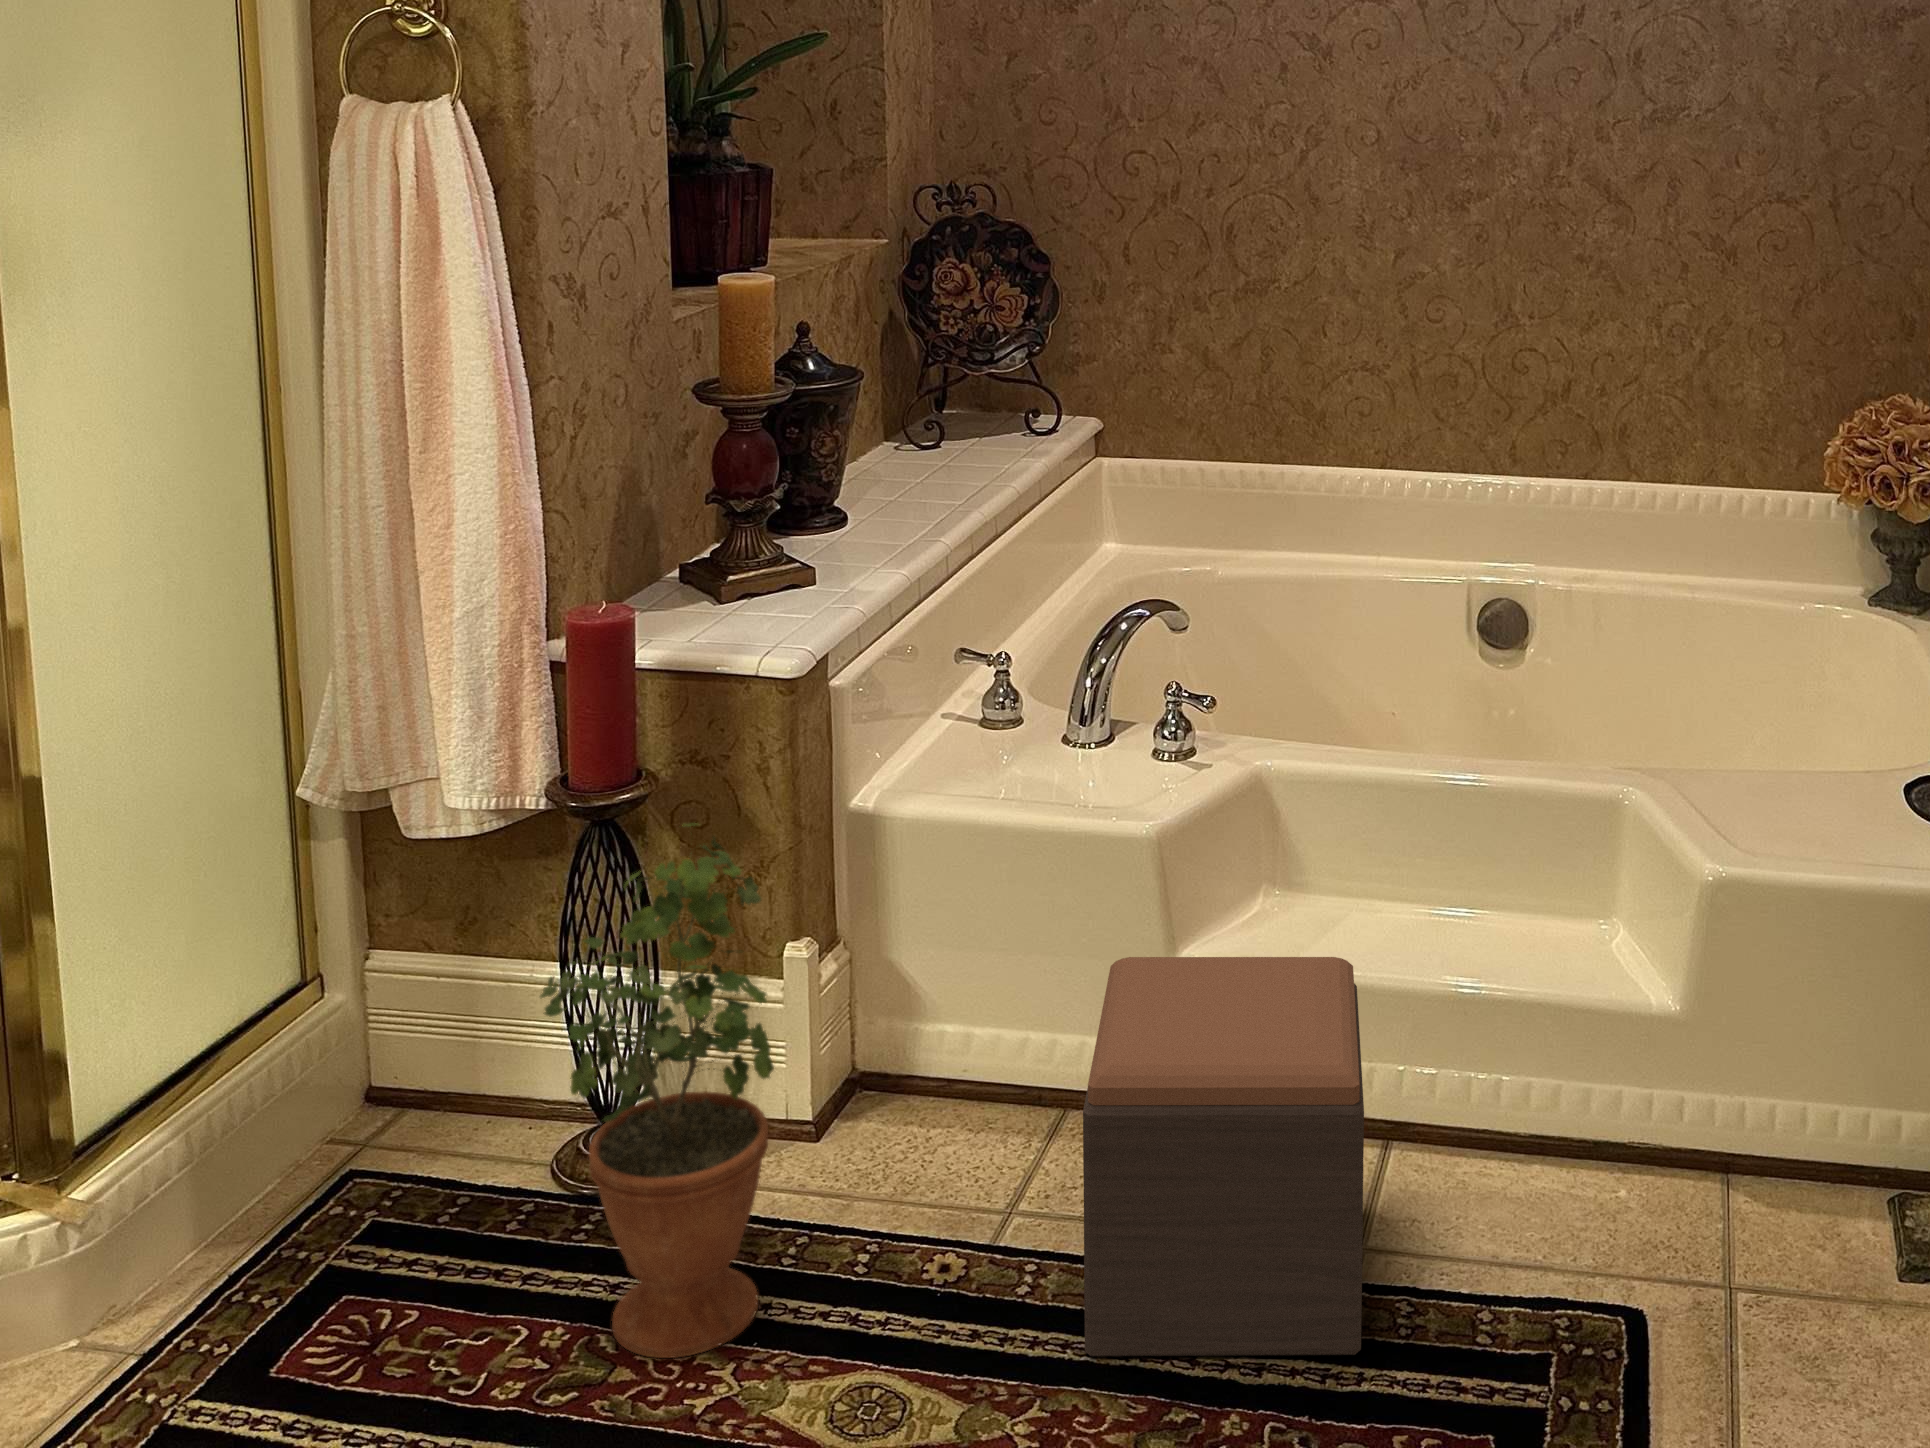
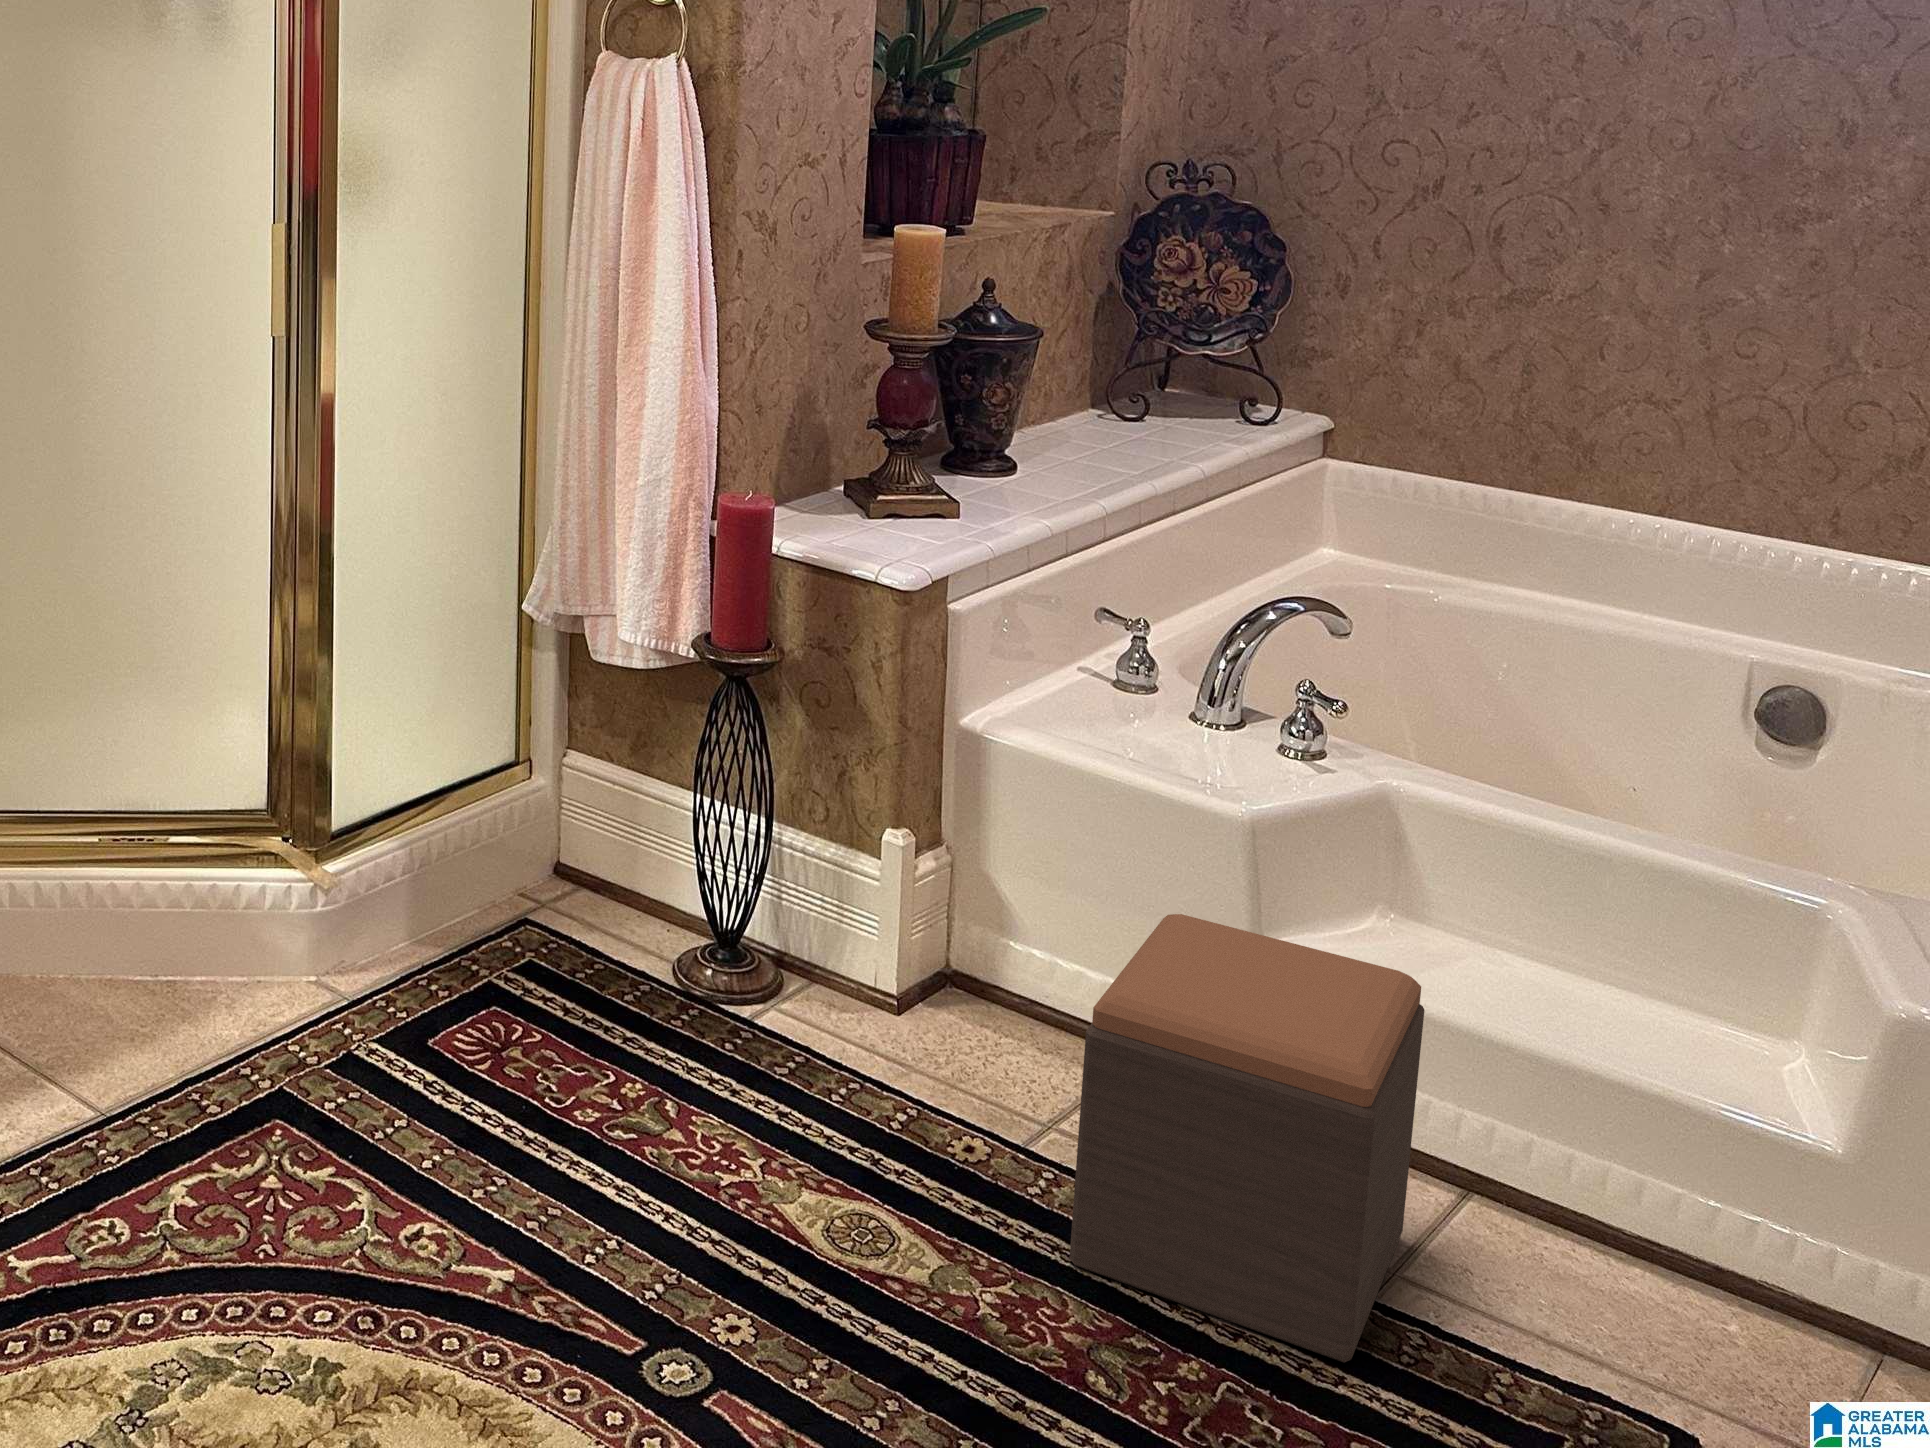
potted plant: present [540,824,774,1358] -> none [643,688,835,1140]

